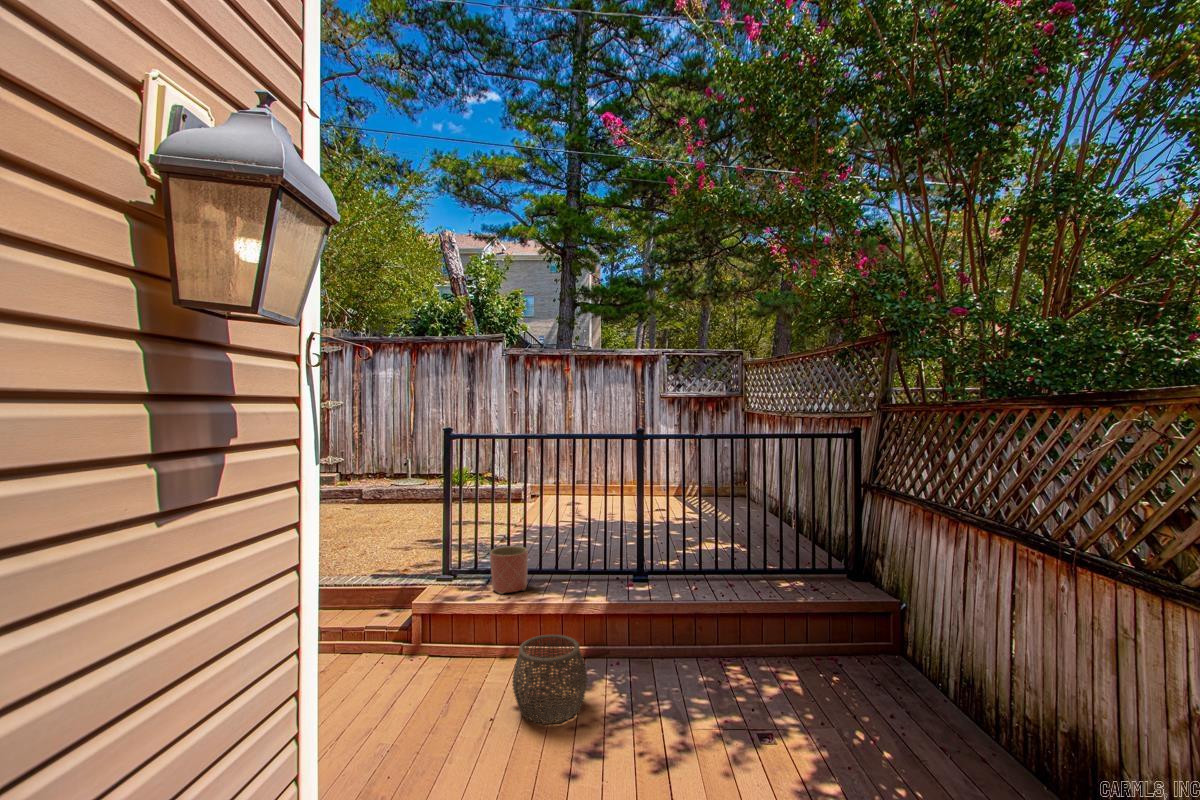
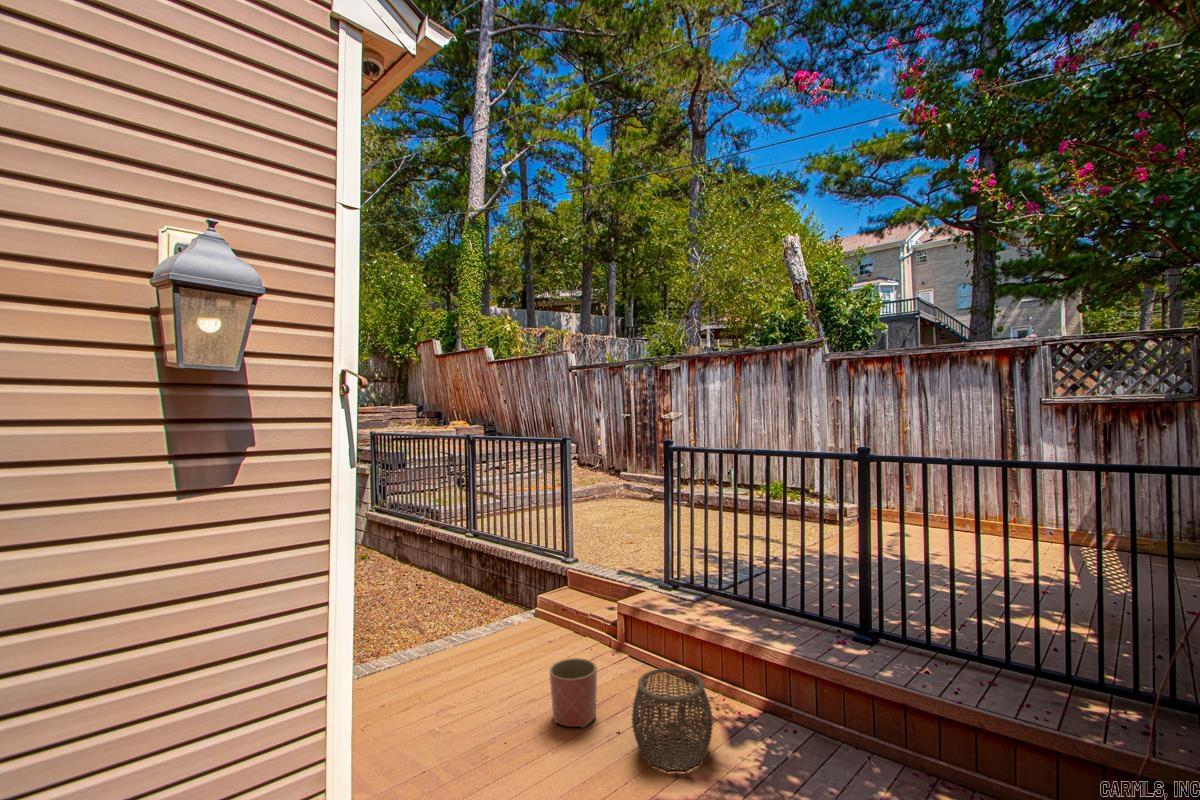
planter: present [490,546,528,594] -> present [550,658,597,727]

